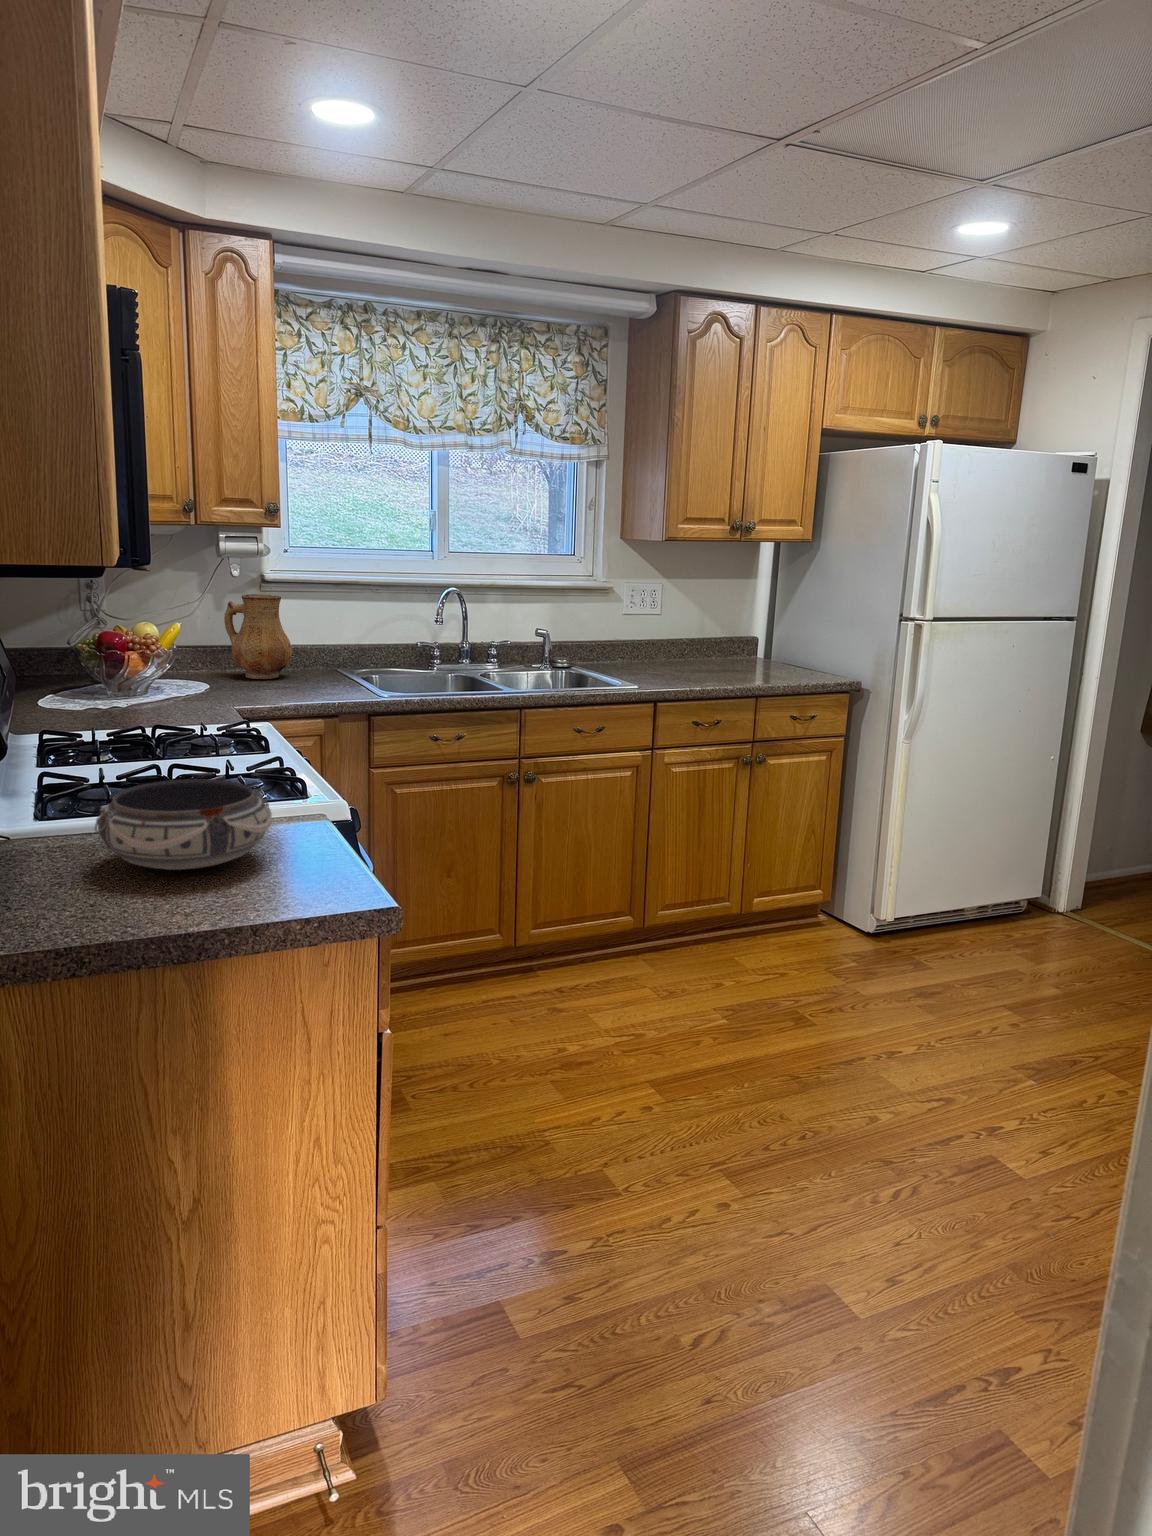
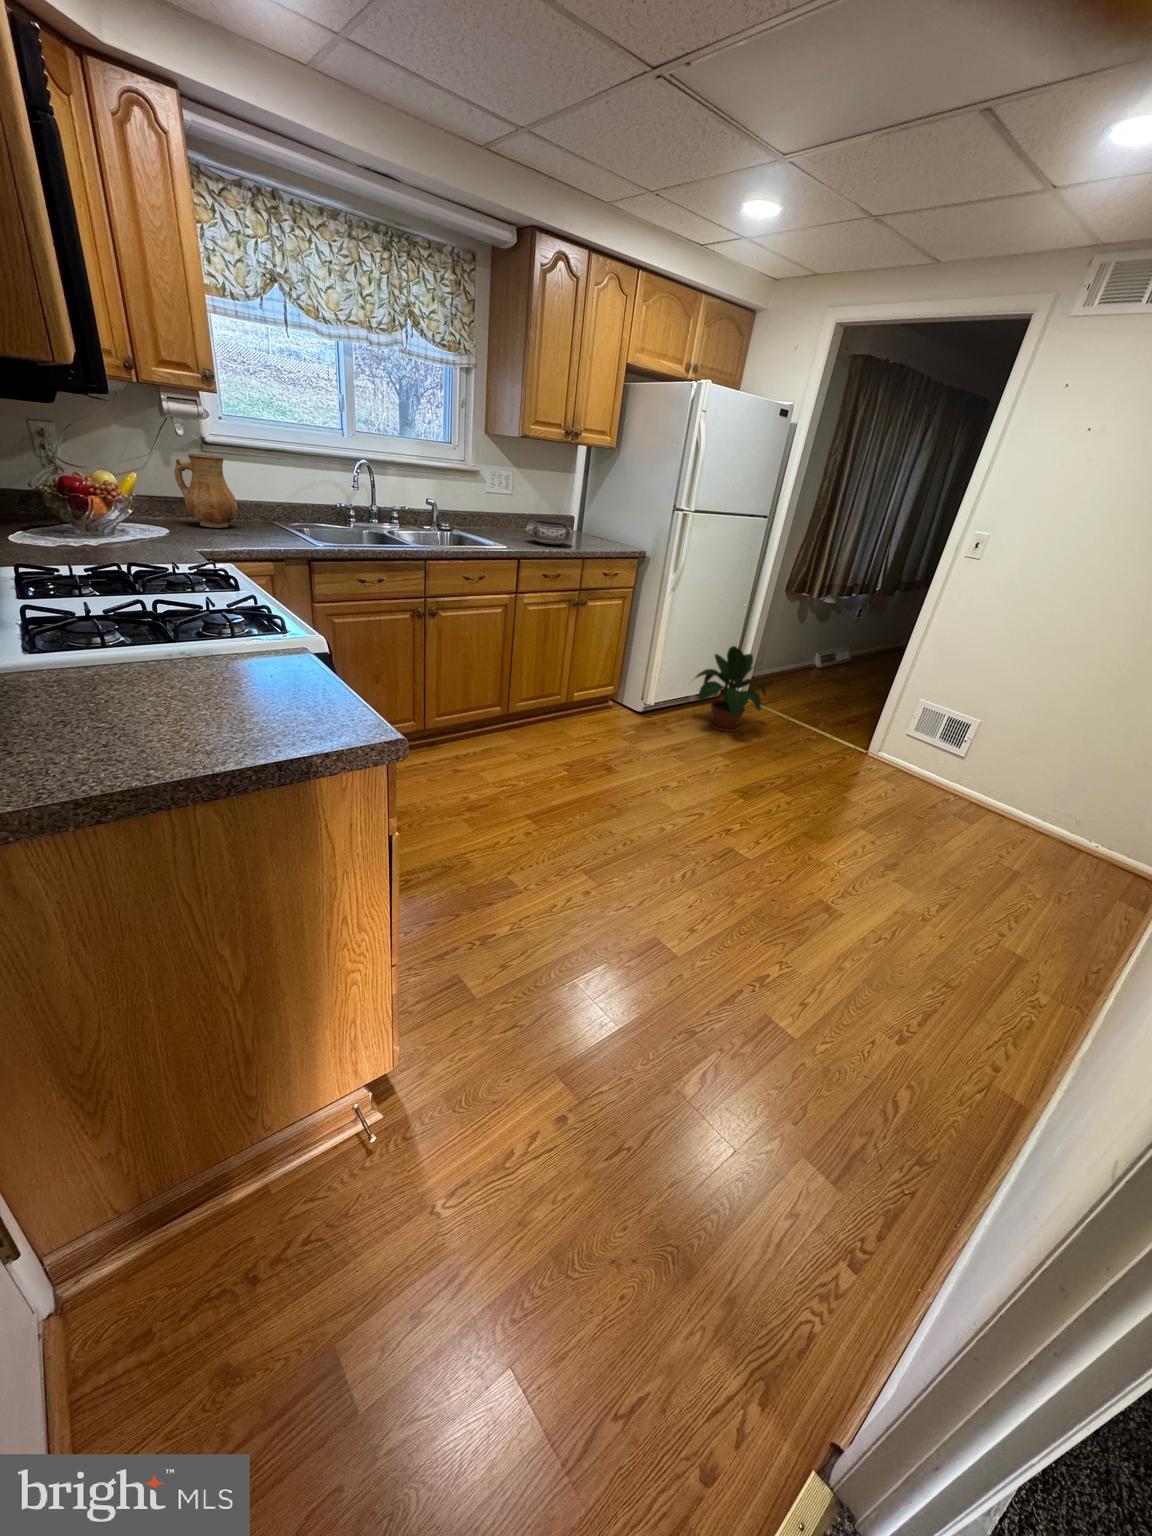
bowl: present [95,779,272,870] -> present [526,520,573,544]
potted plant: none [950,822,1094,968] -> present [696,646,766,732]

